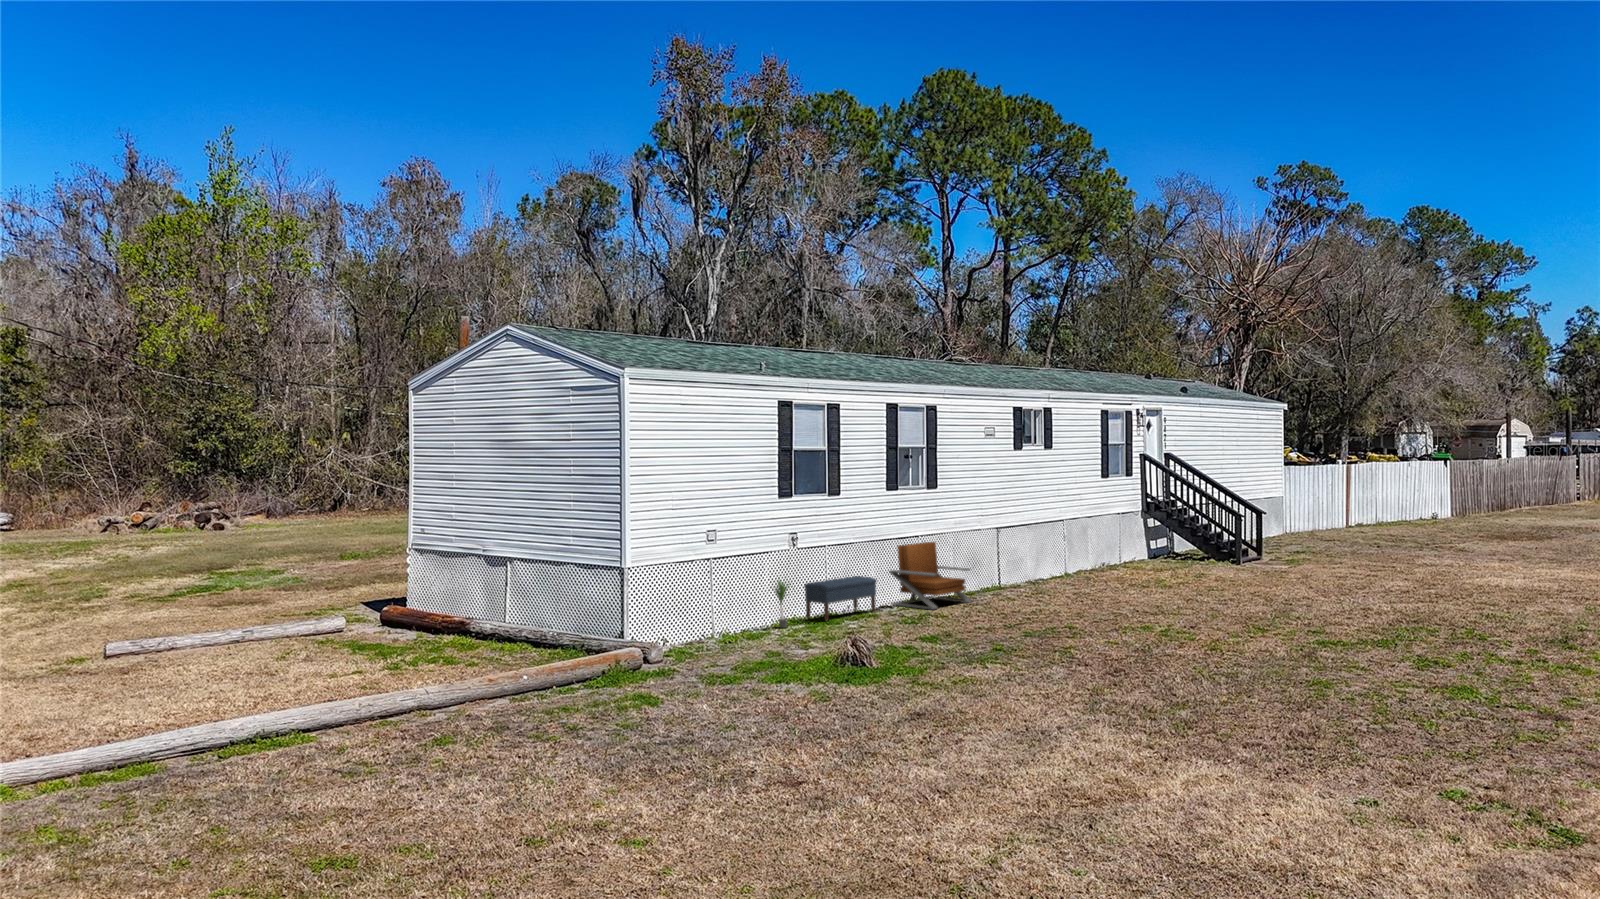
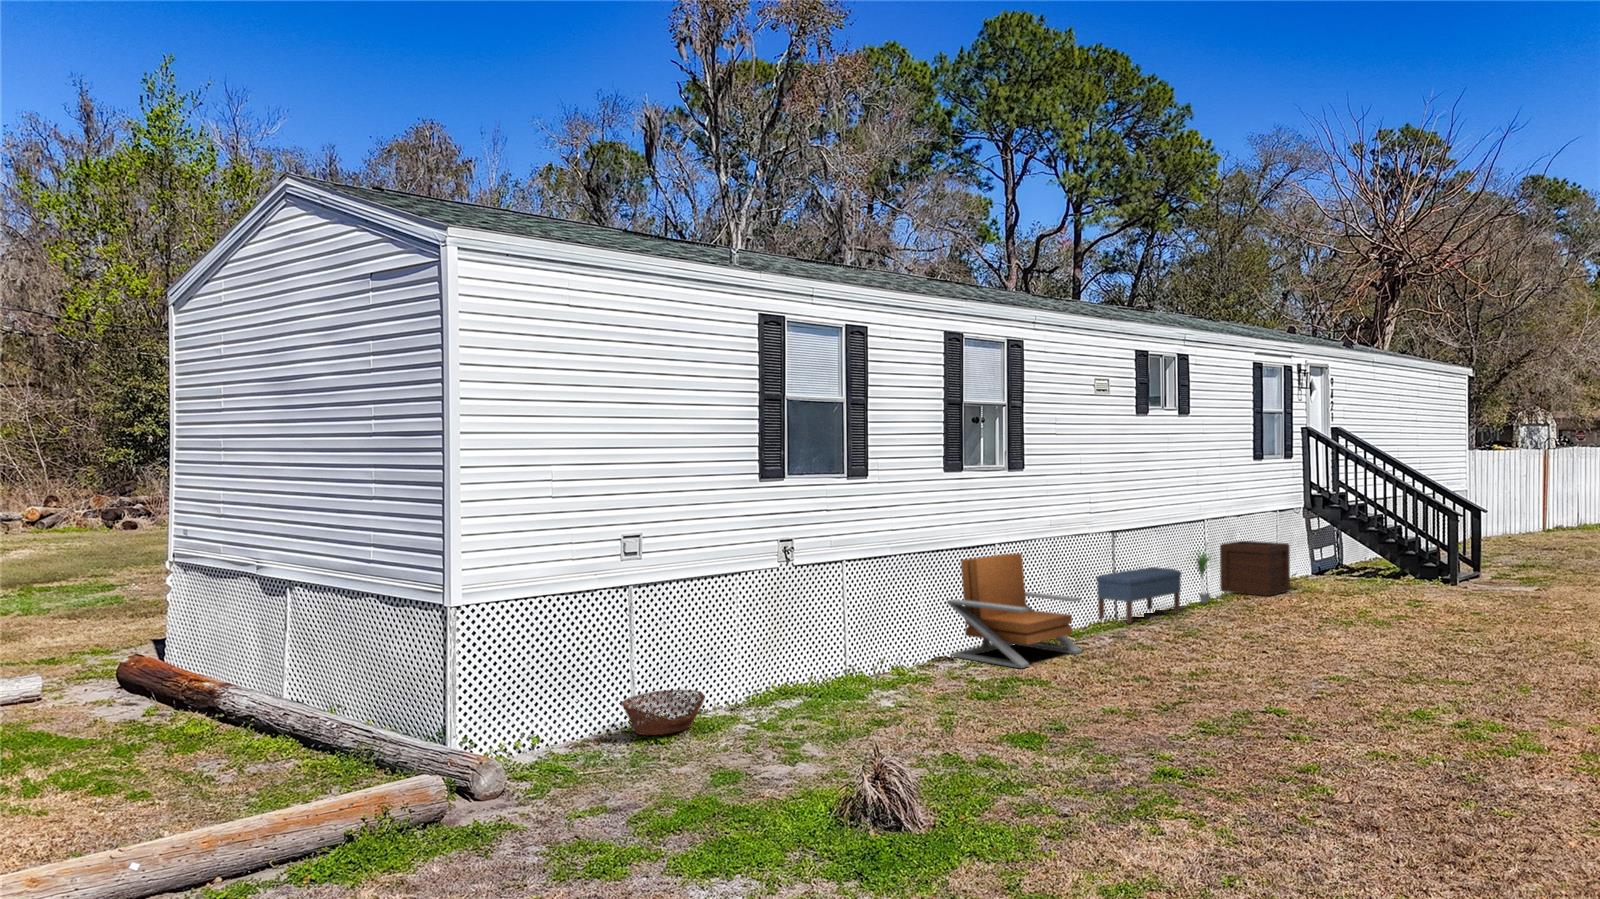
wooden crate: none [1076,534,1123,571] -> present [1220,541,1290,596]
bench: present [804,576,876,621] -> present [1096,567,1181,624]
potted plant: present [775,580,789,628] -> present [1195,551,1211,603]
basket: none [709,617,754,640] -> present [621,690,705,735]

